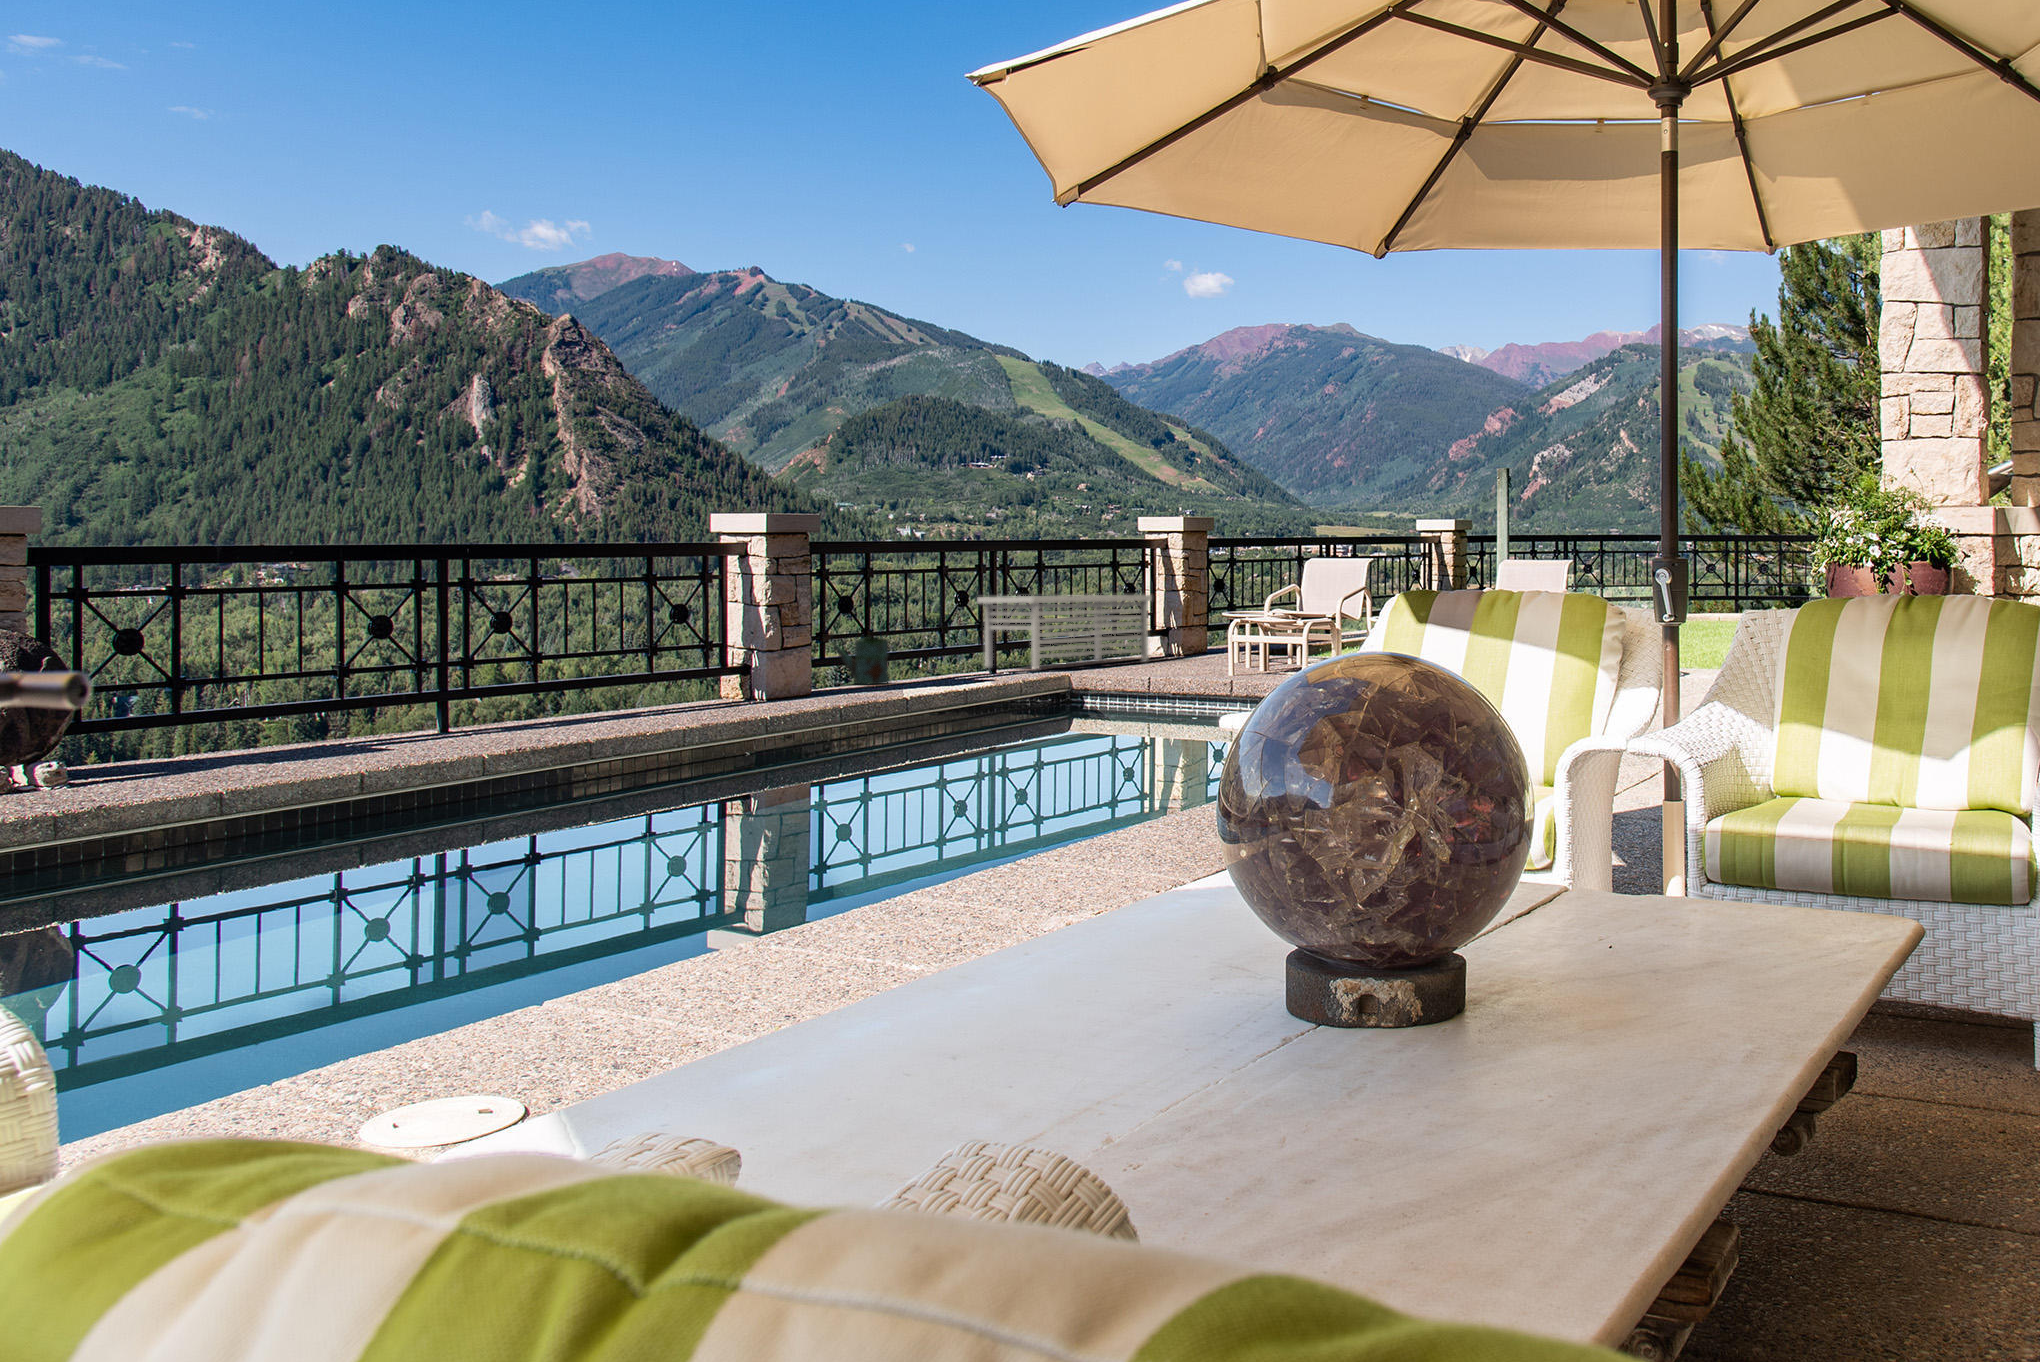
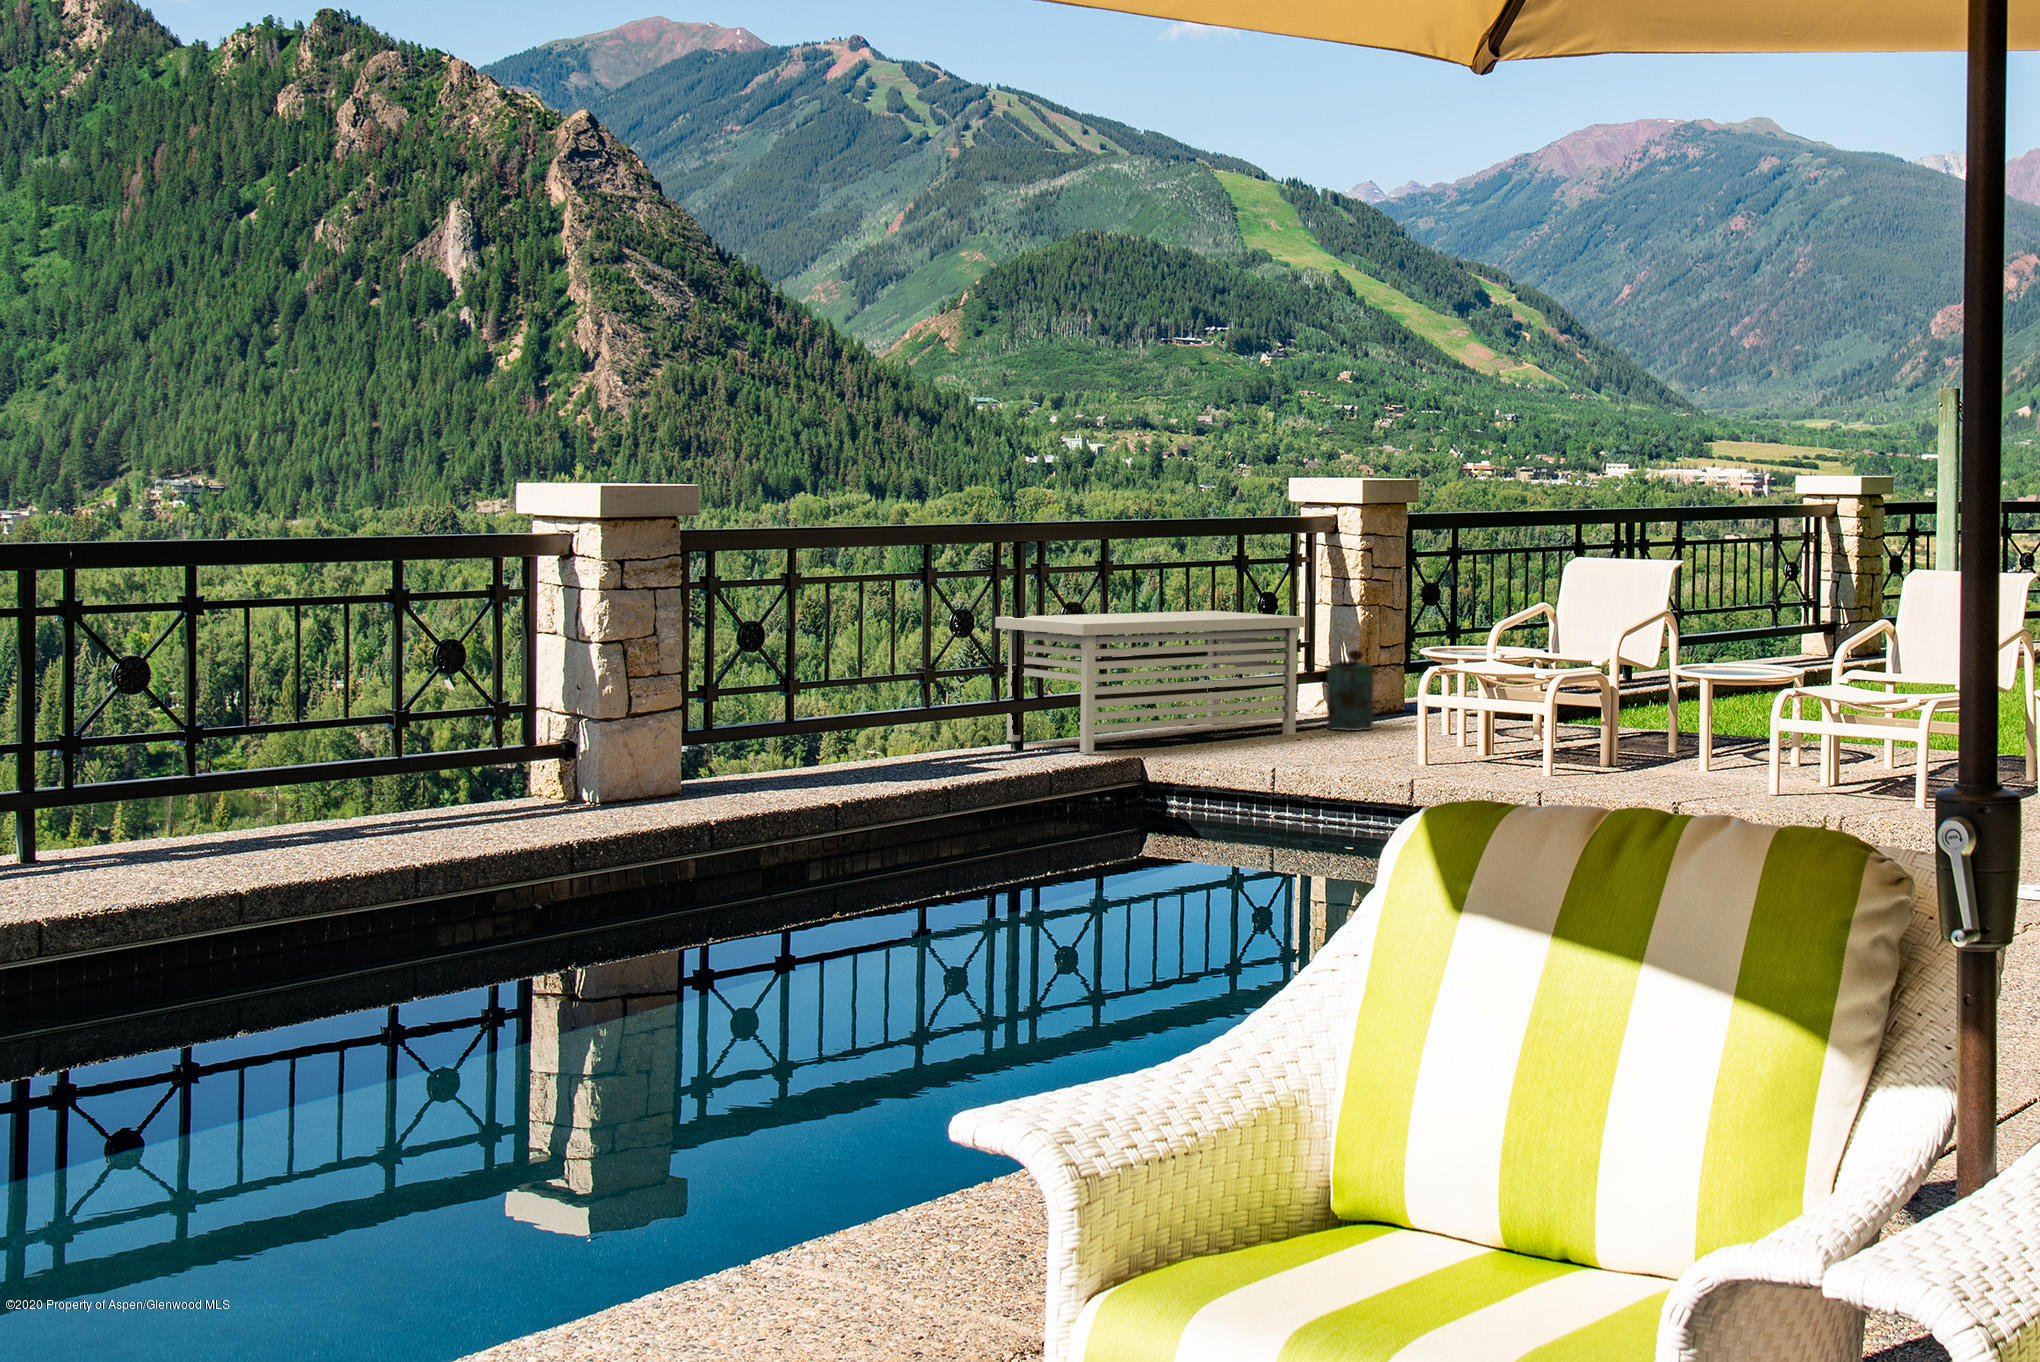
watering can: present [824,633,889,684] -> present [1327,650,1374,731]

